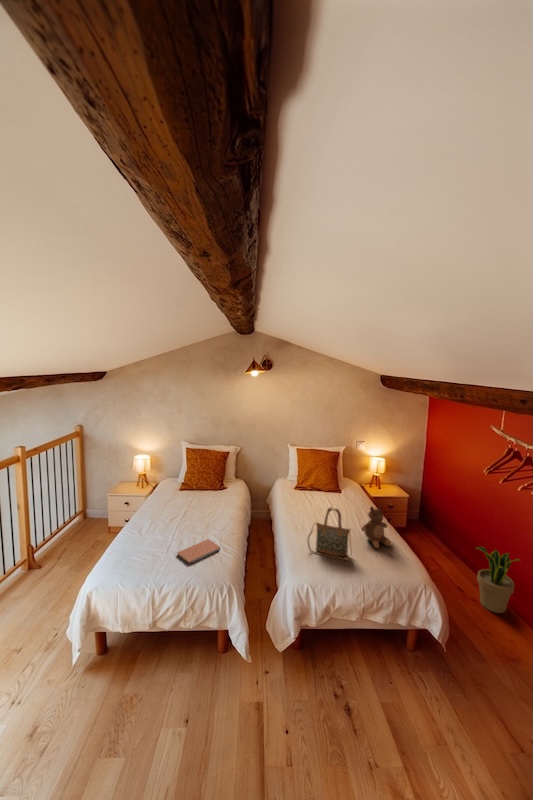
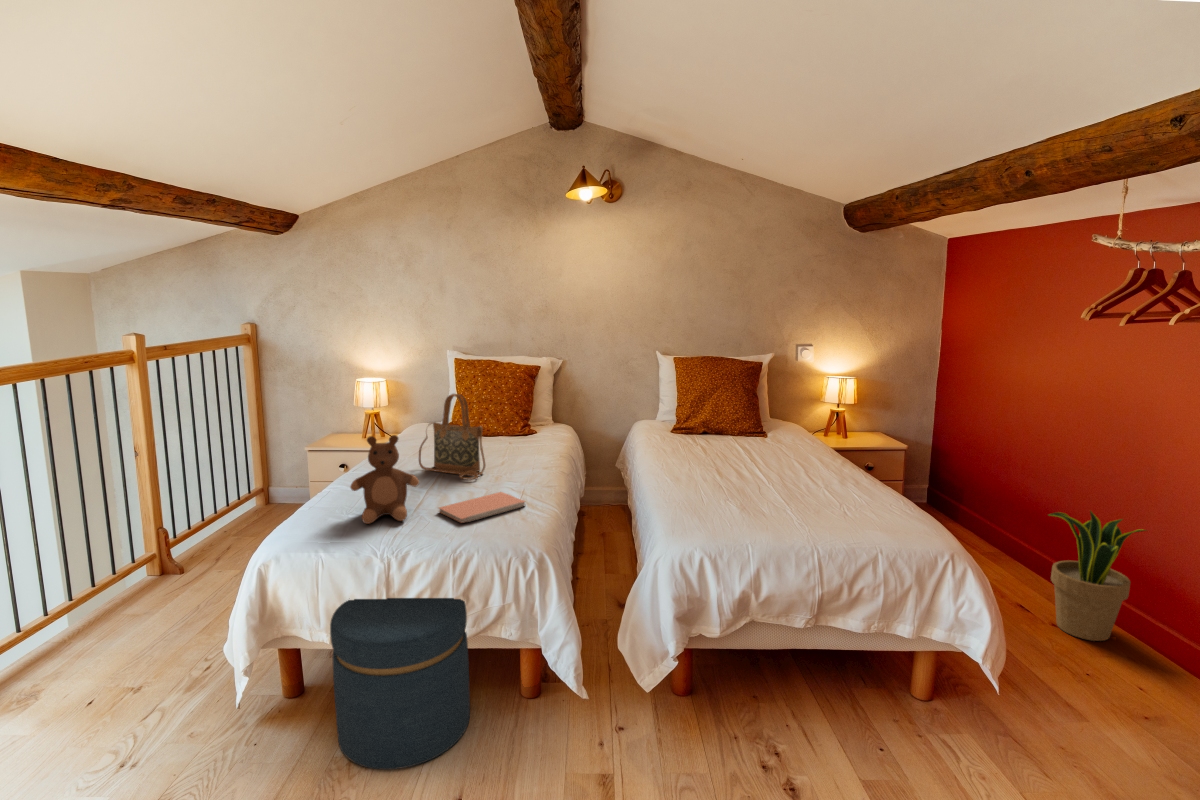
teddy bear: present [361,506,391,548] -> present [351,435,419,524]
handbag: present [308,508,353,565] -> present [419,394,485,480]
ottoman: none [124,595,192,704] -> present [330,598,470,770]

